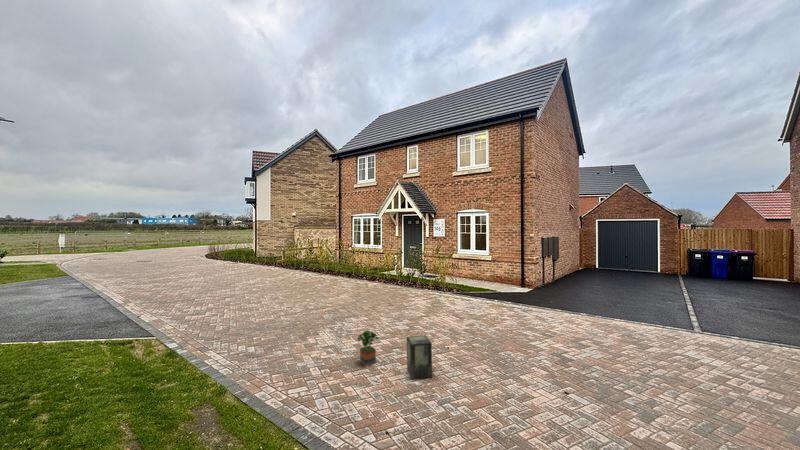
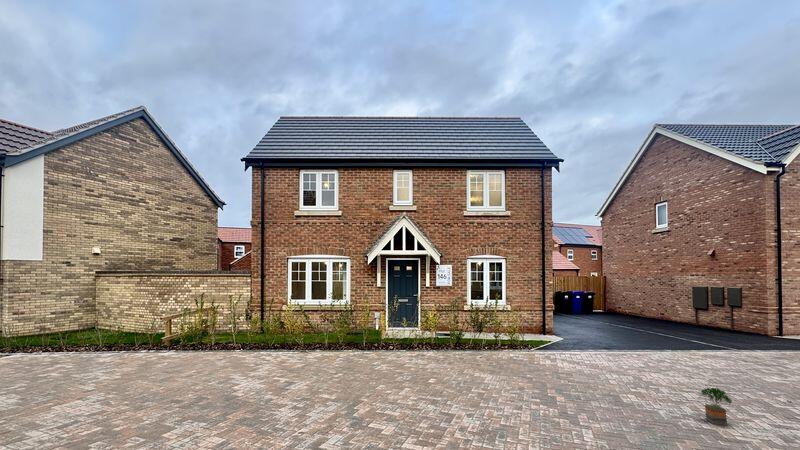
storage box: present [407,335,432,380] -> none [739,379,770,421]

